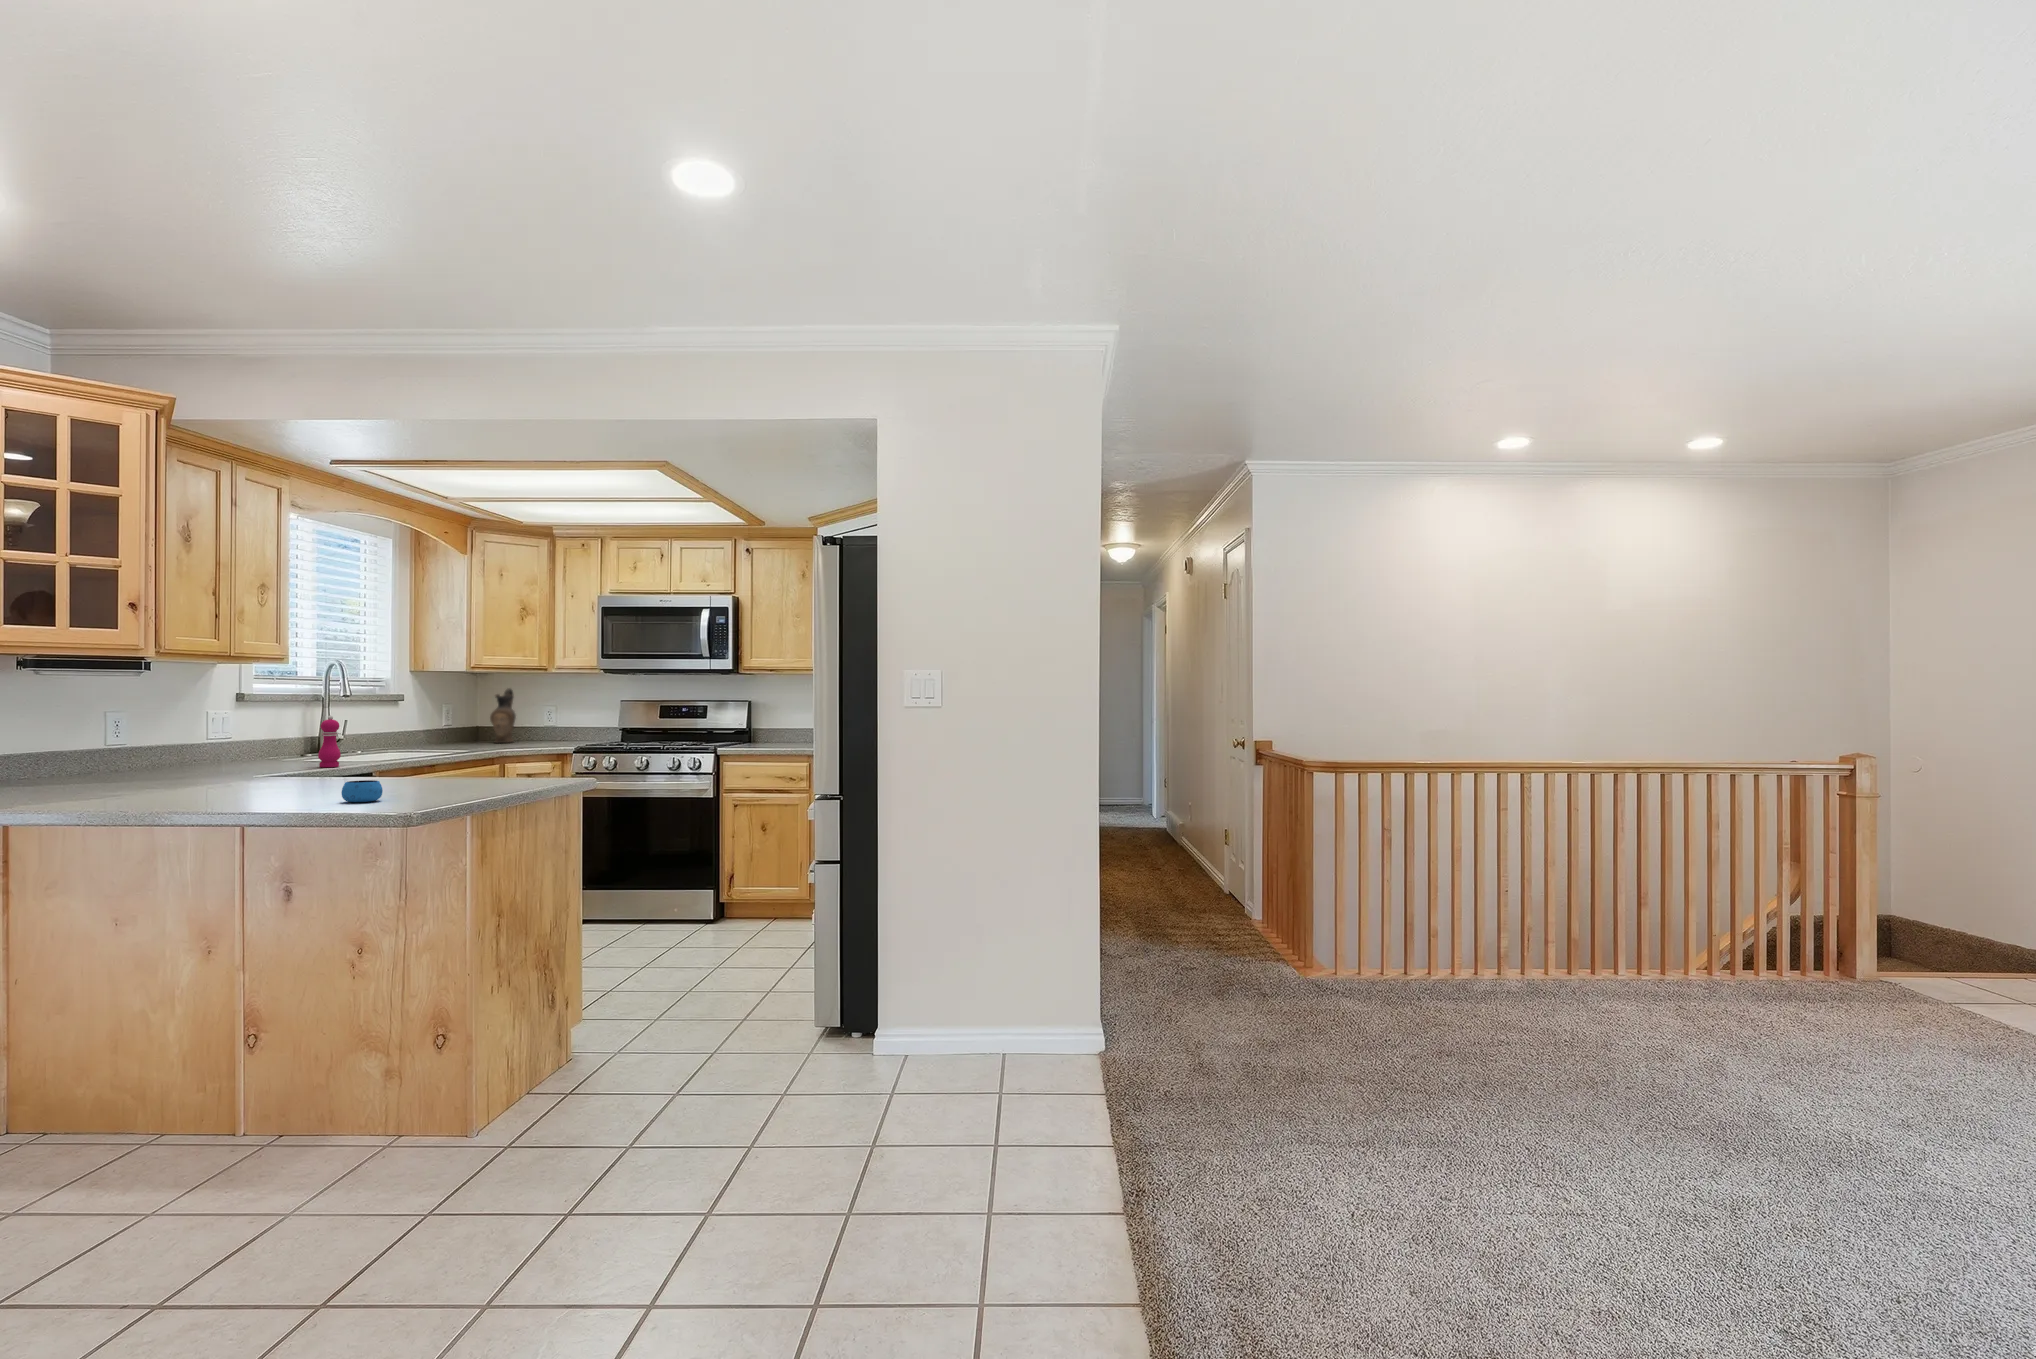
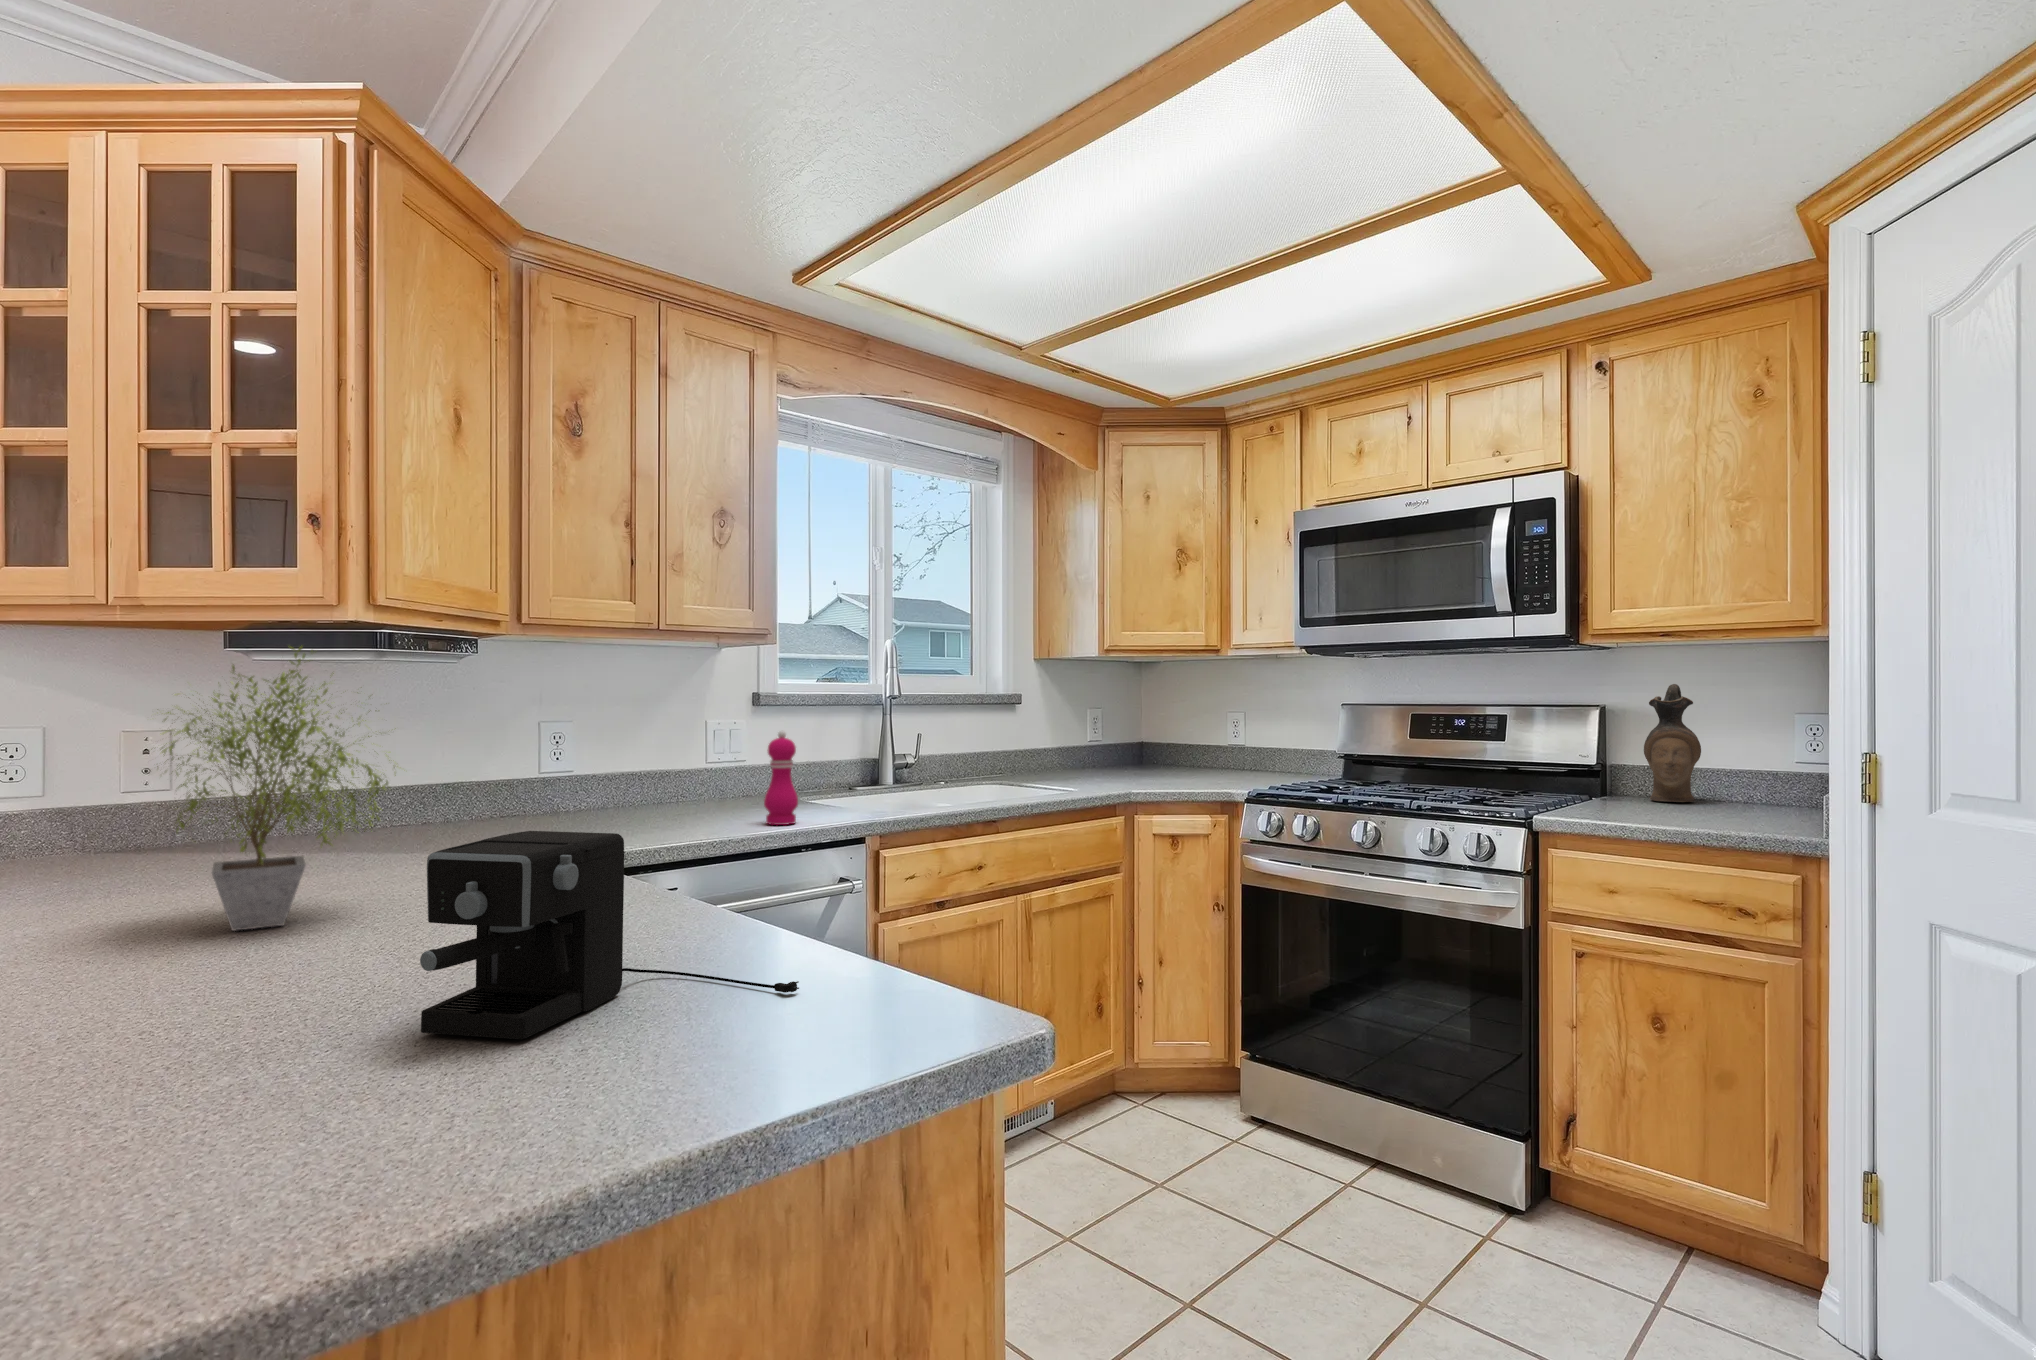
potted plant: none [148,676,280,796] -> present [157,646,390,931]
ceramic pitcher: present [490,688,516,743] -> present [1644,684,1701,802]
coffee maker: none [415,741,515,795] -> present [420,831,799,1039]
mug: present [341,780,383,802] -> none [122,972,298,1067]

